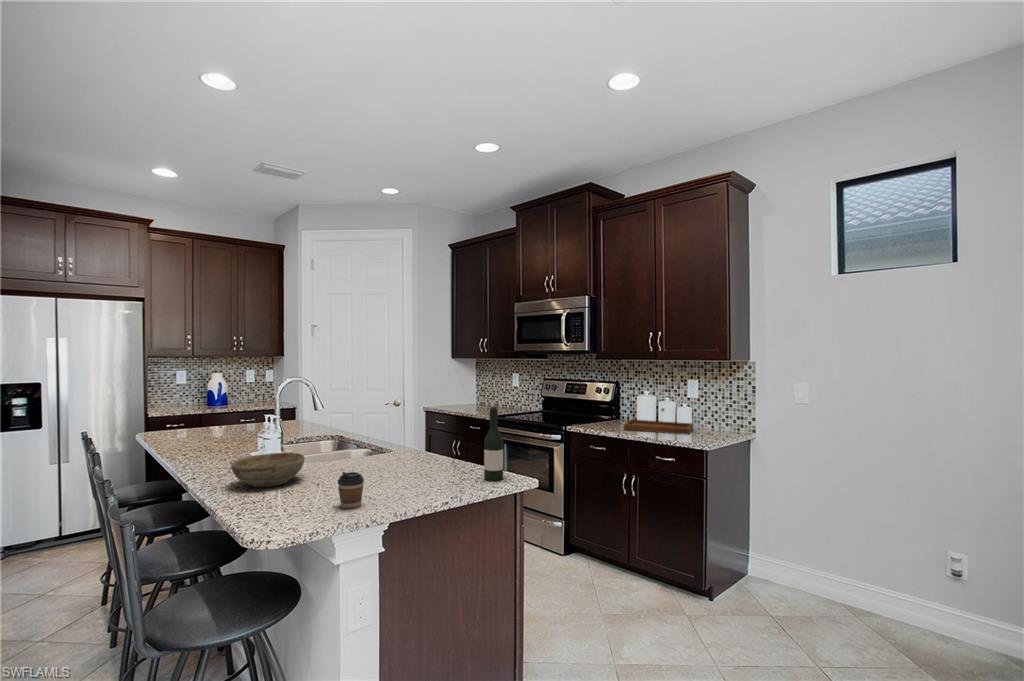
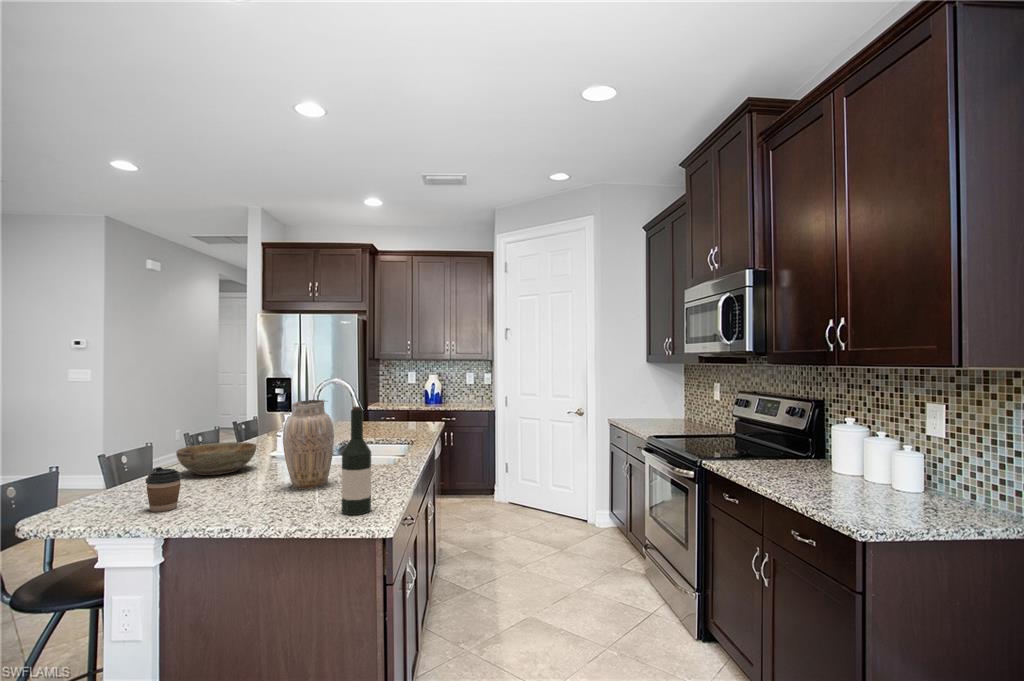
vase: none [382,405,420,478] -> present [283,400,334,489]
tray: present [624,408,693,435] -> none [763,448,912,506]

